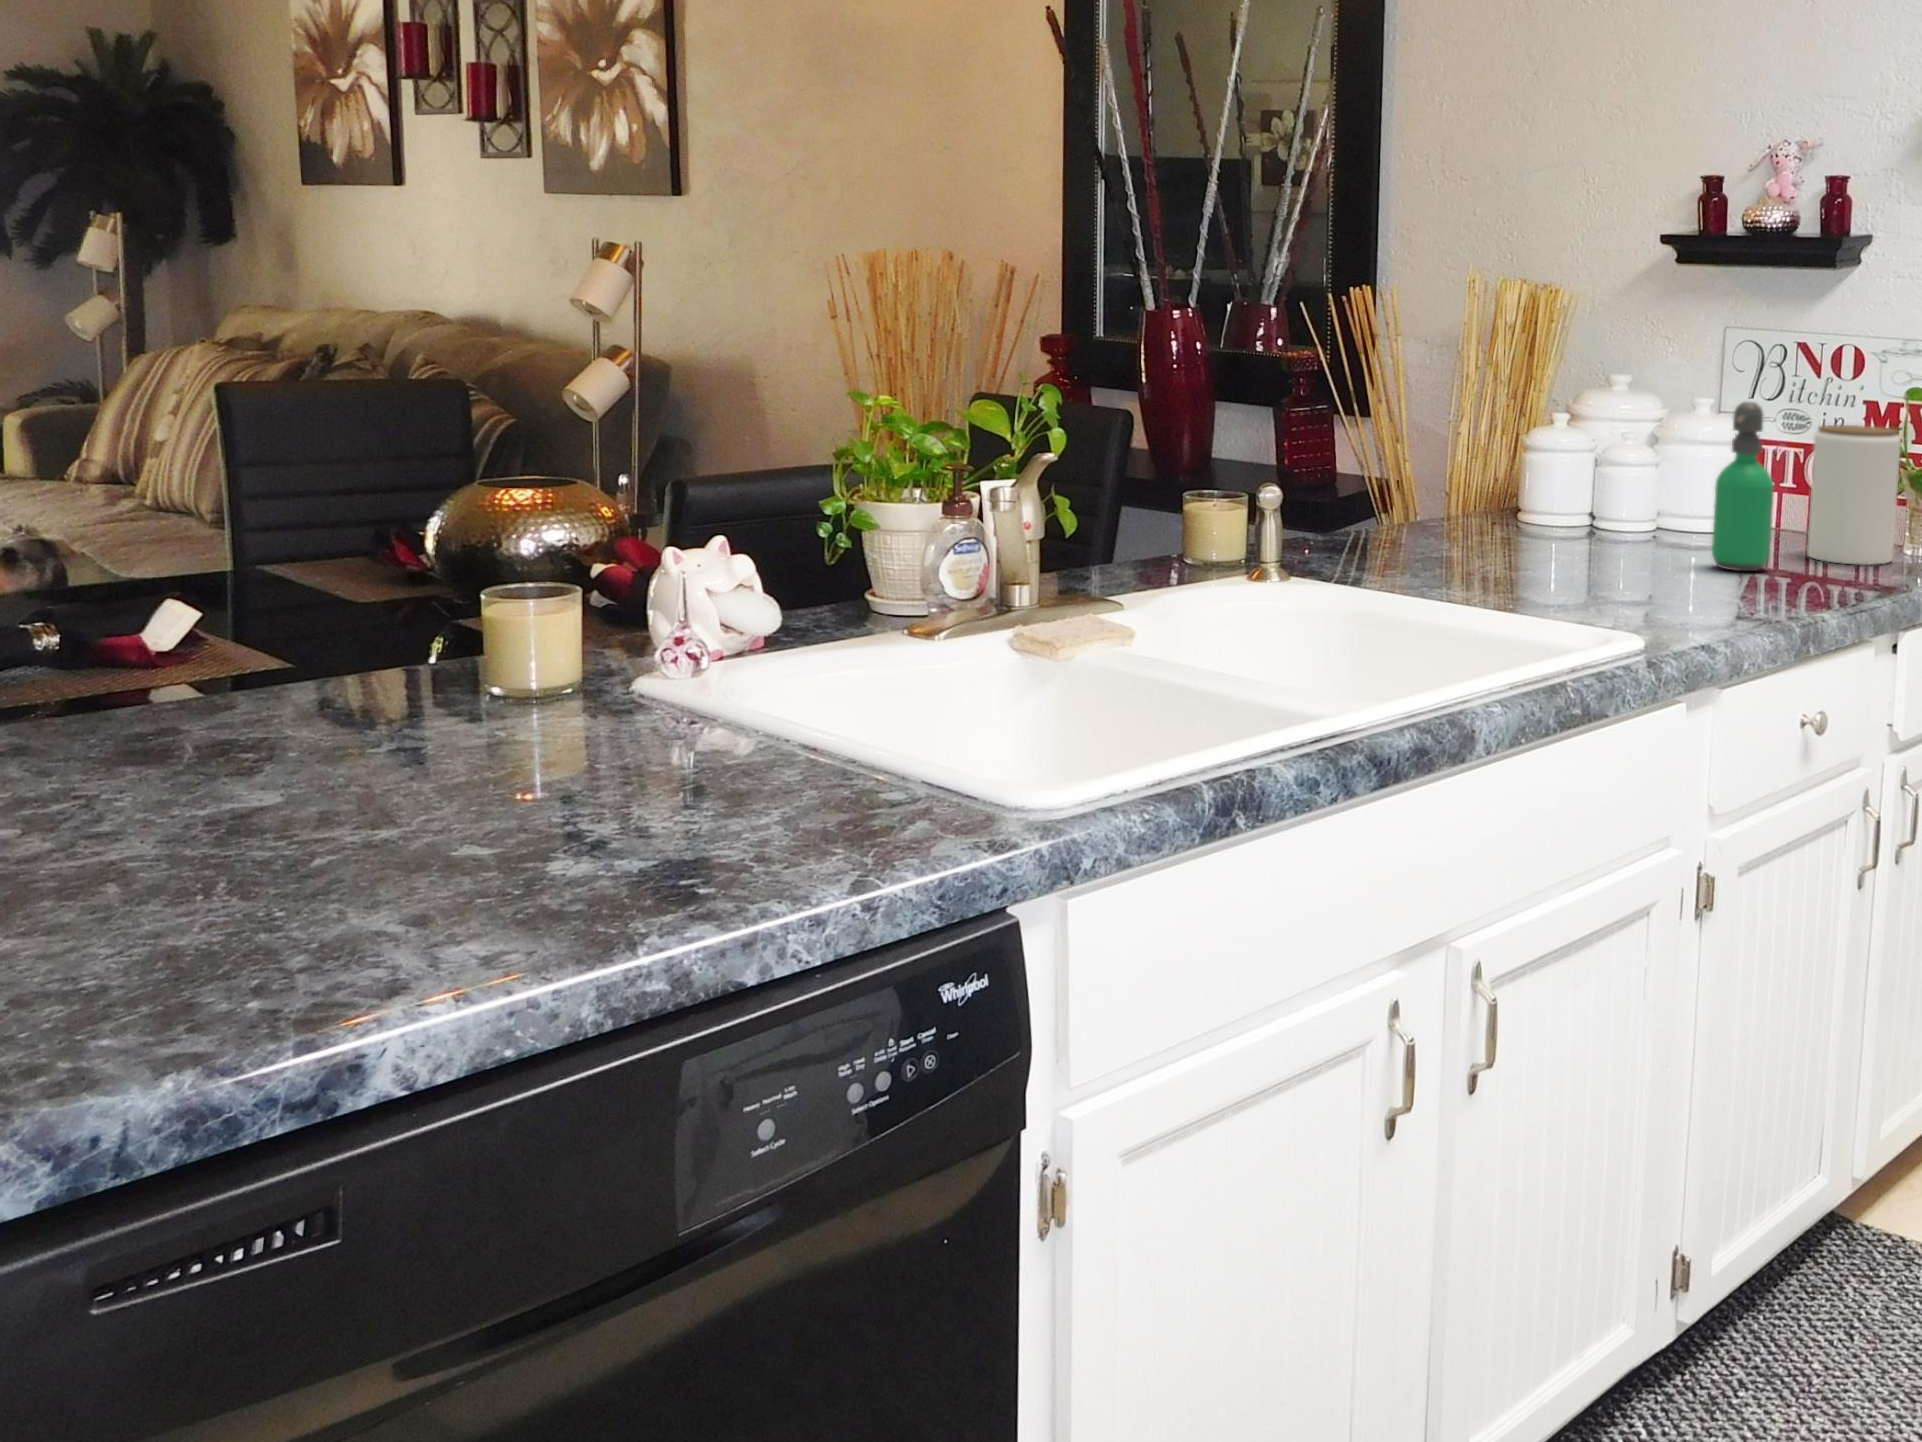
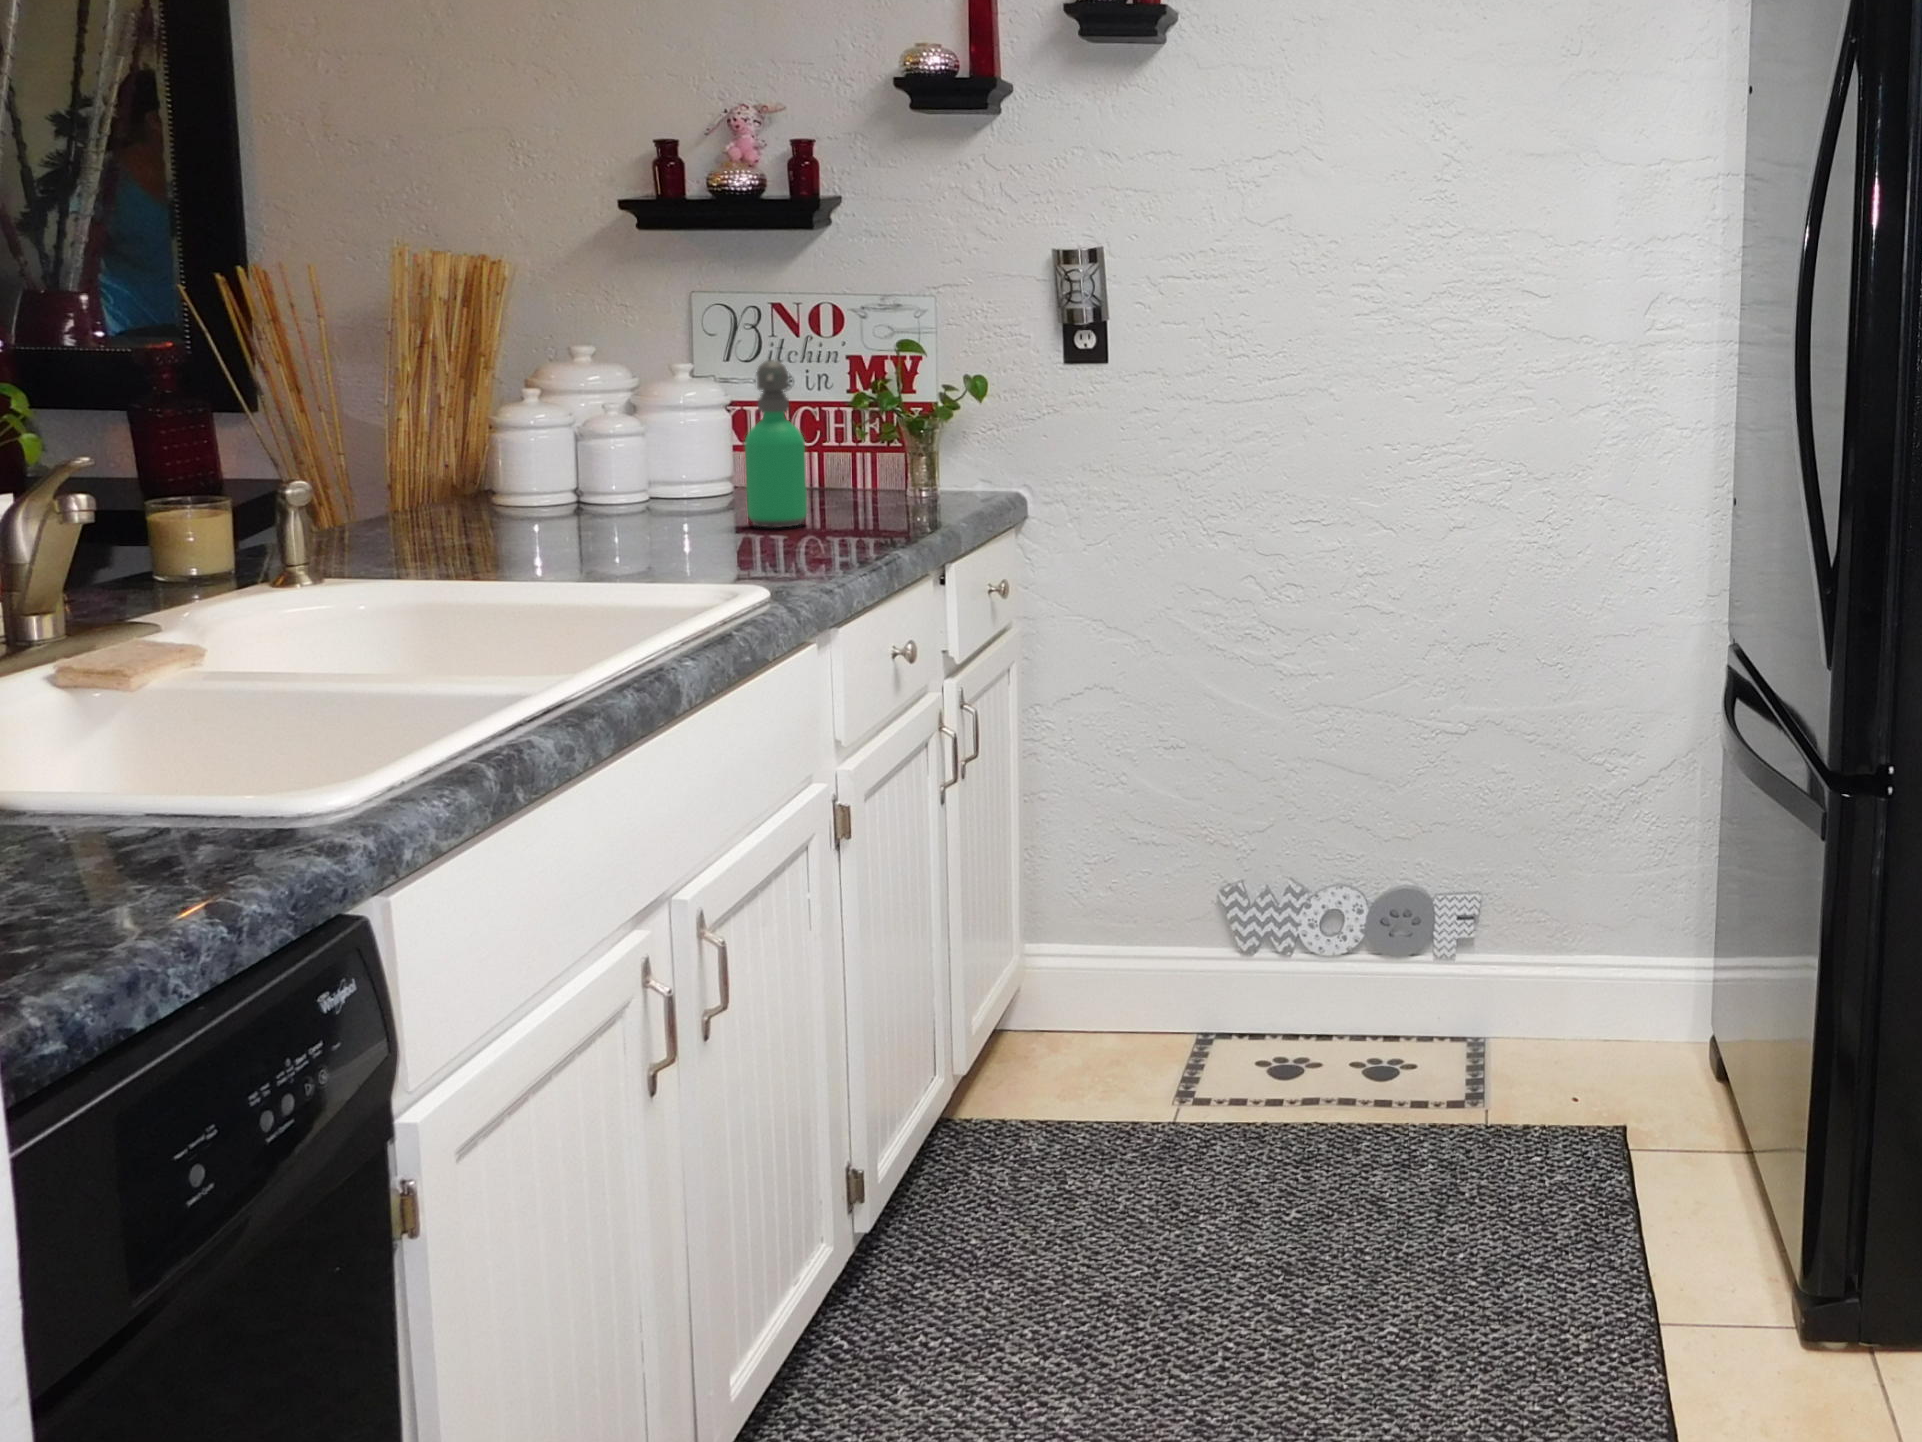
jar: present [1807,425,1901,565] -> none [823,379,912,512]

